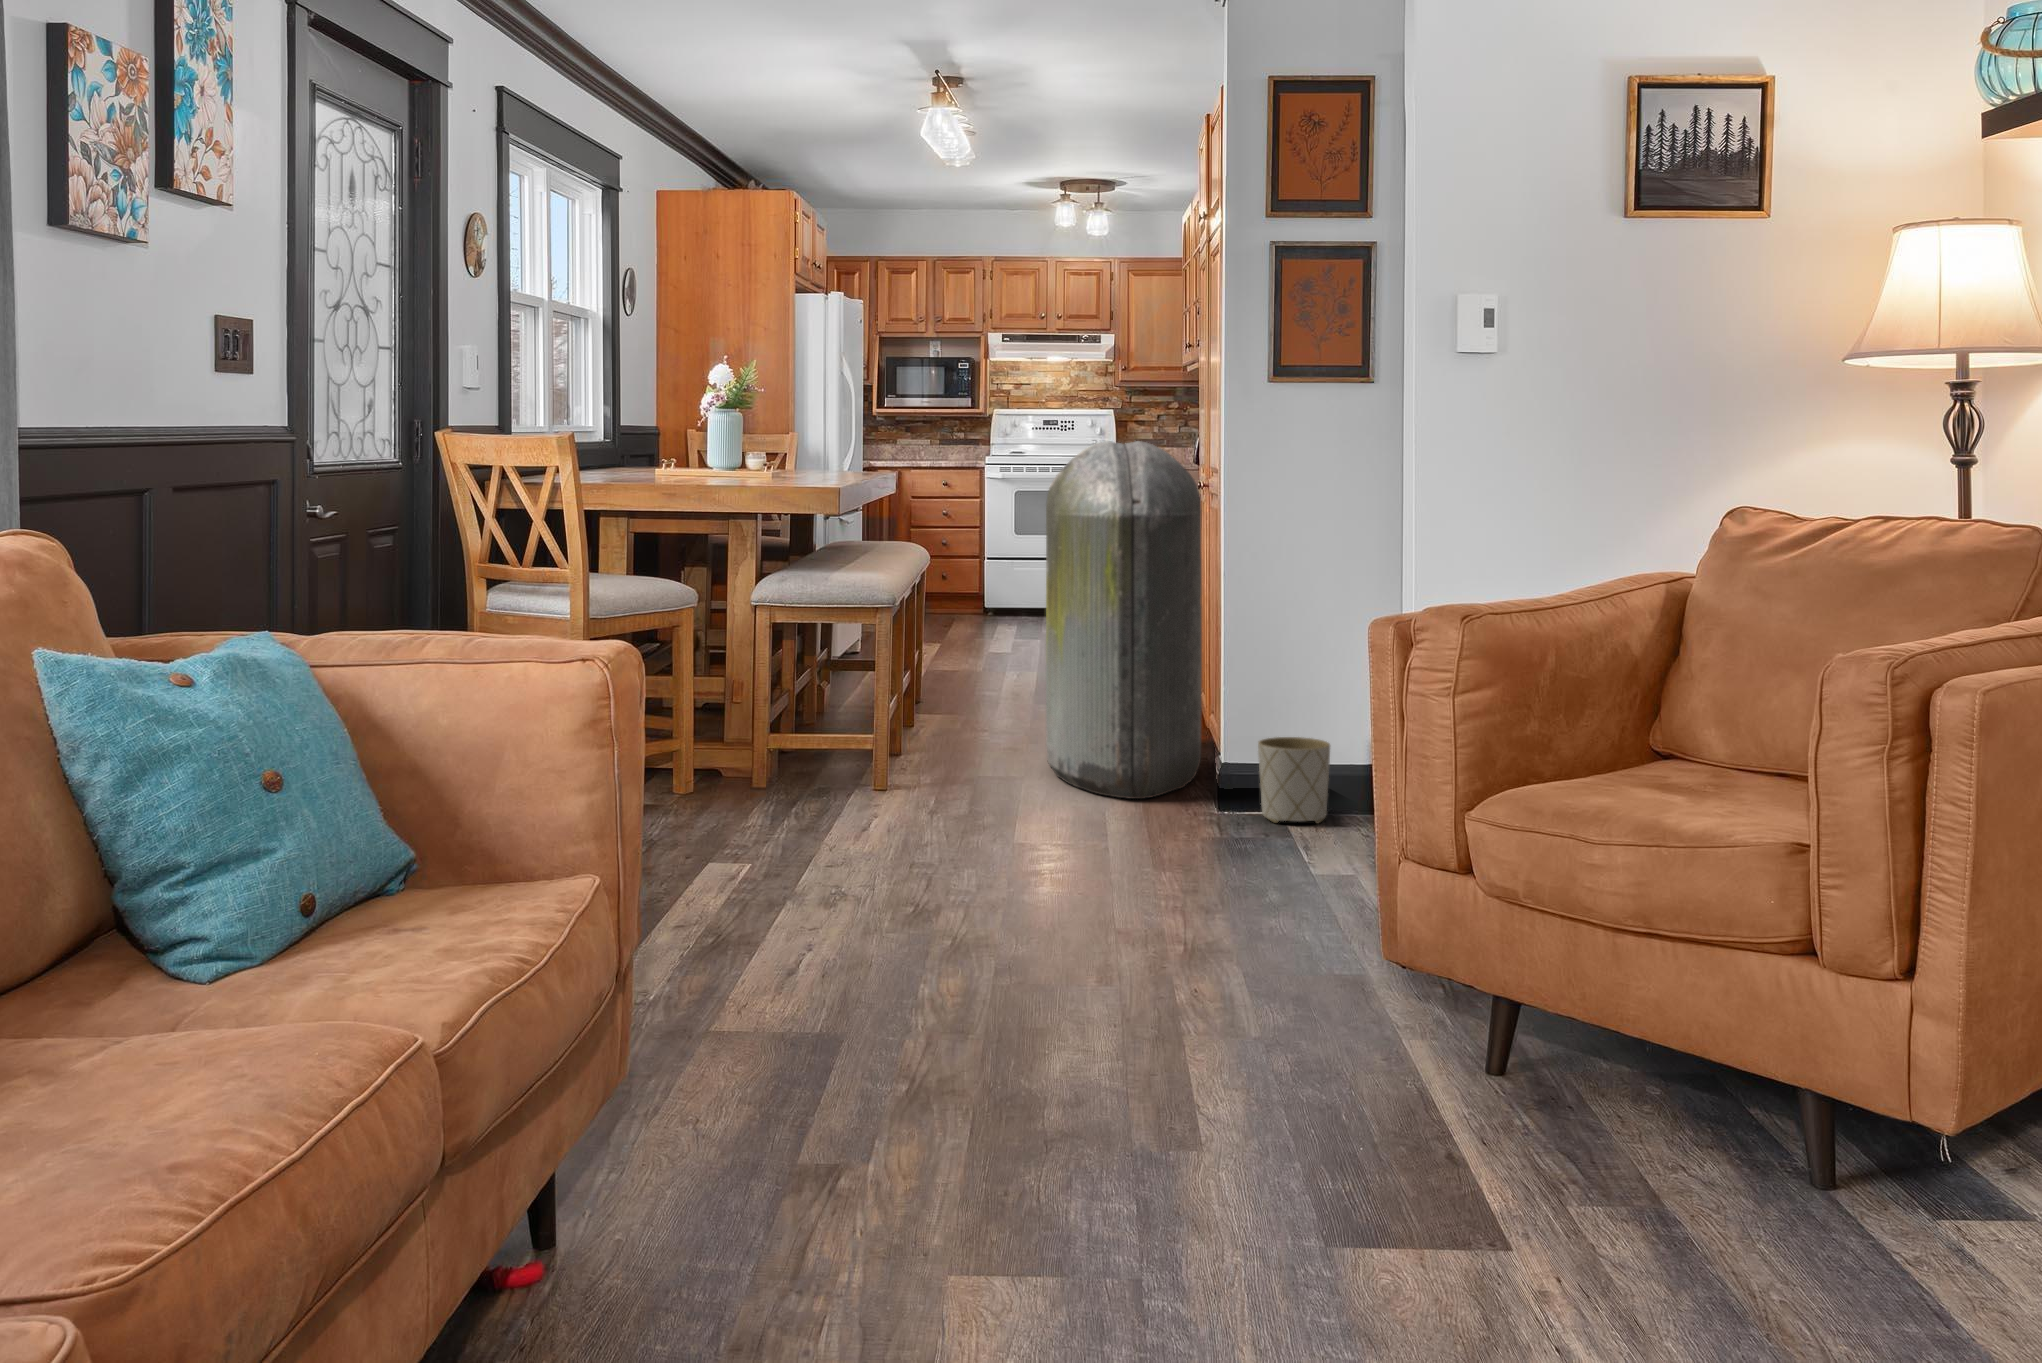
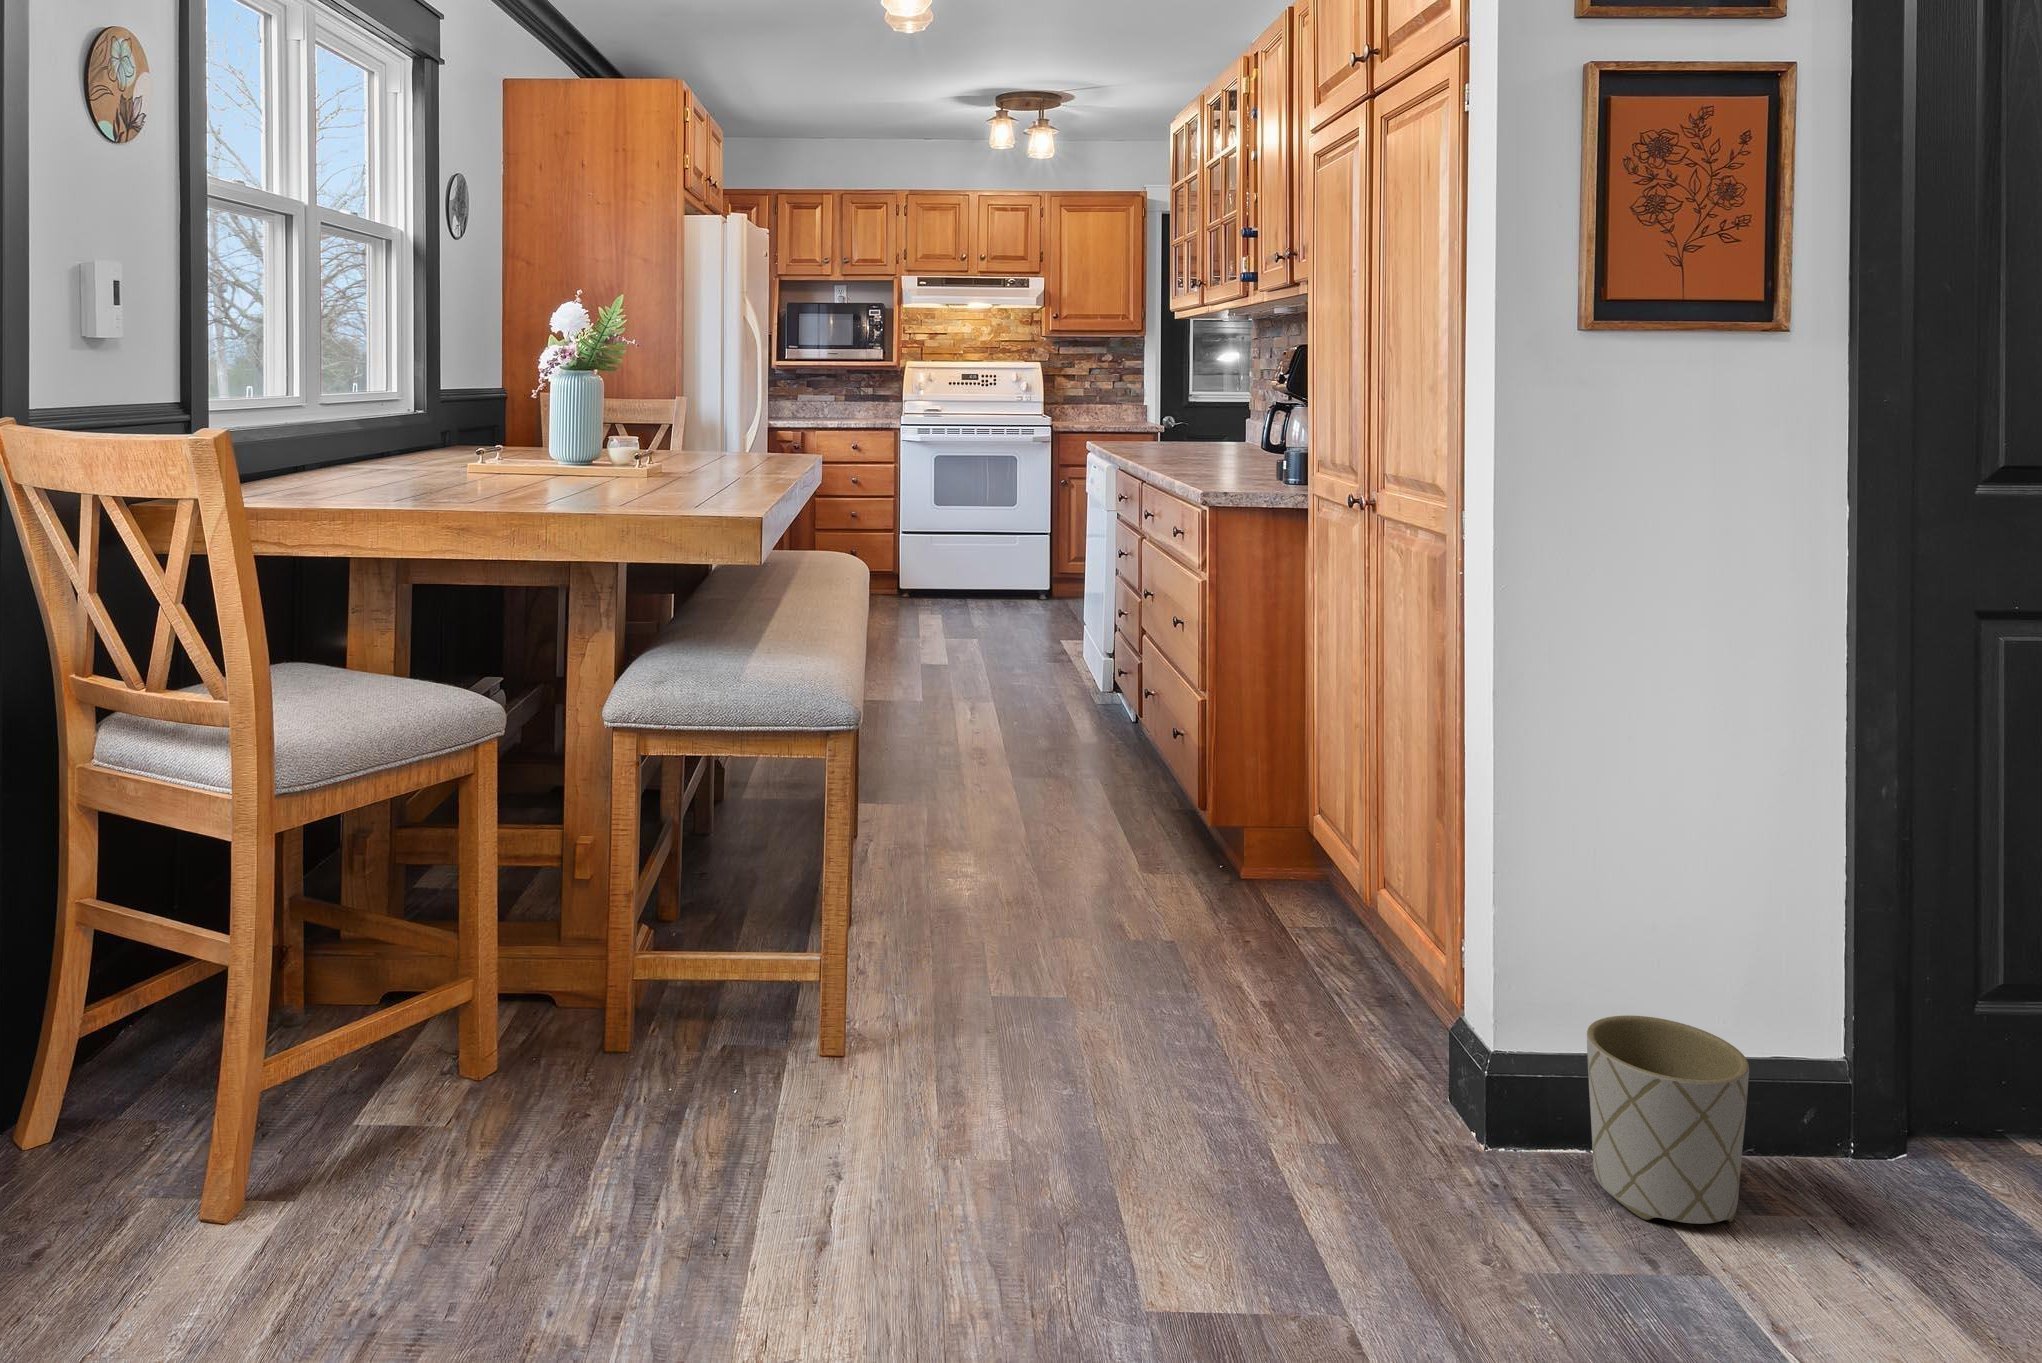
trash can: present [1046,441,1202,799] -> none [1102,432,1390,1102]

